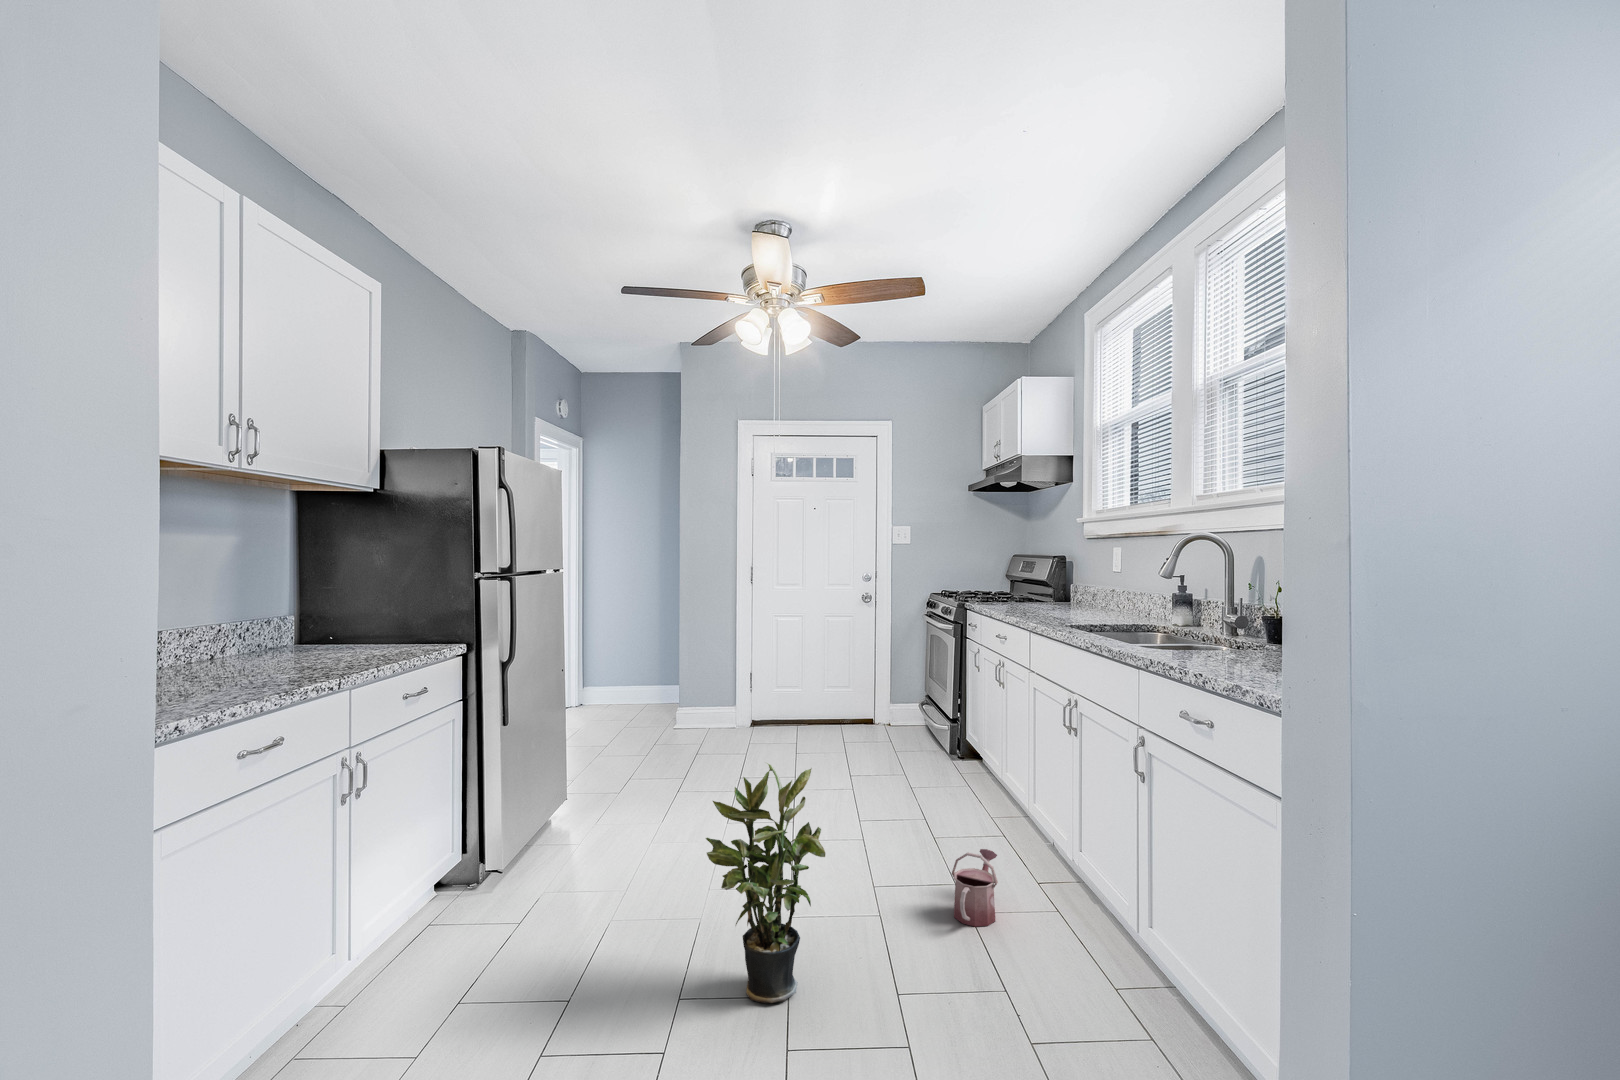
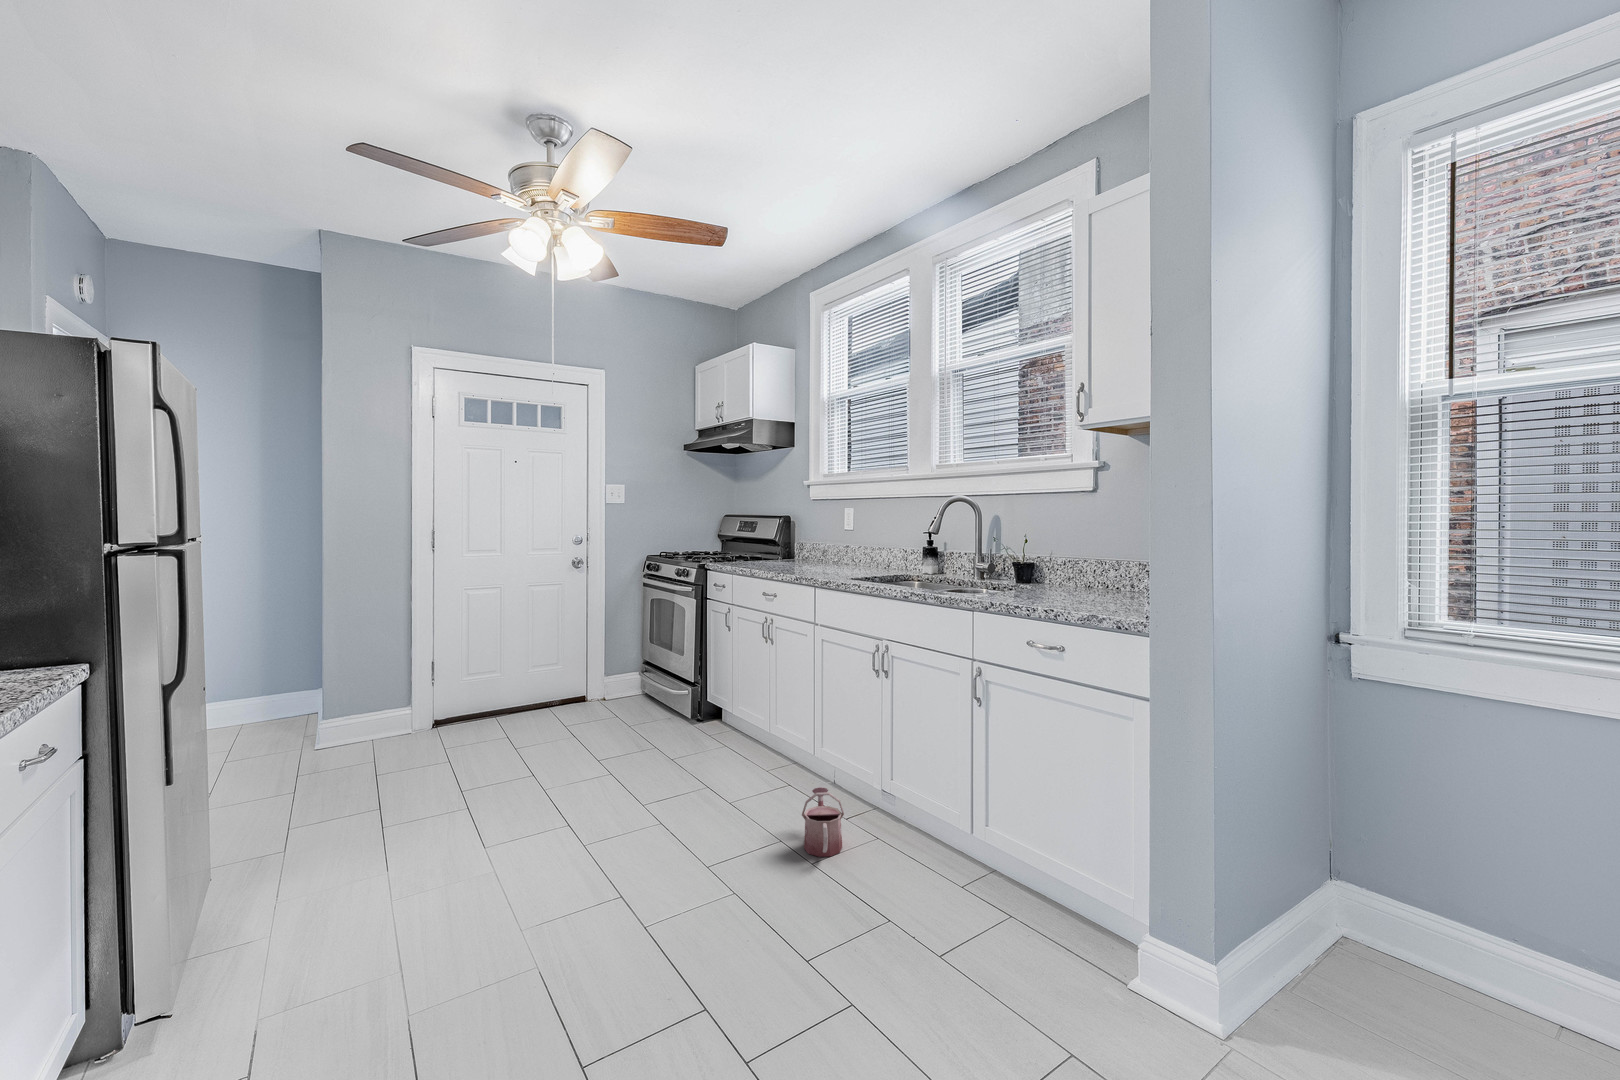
potted plant: present [706,764,825,1003] -> none [634,737,748,982]

